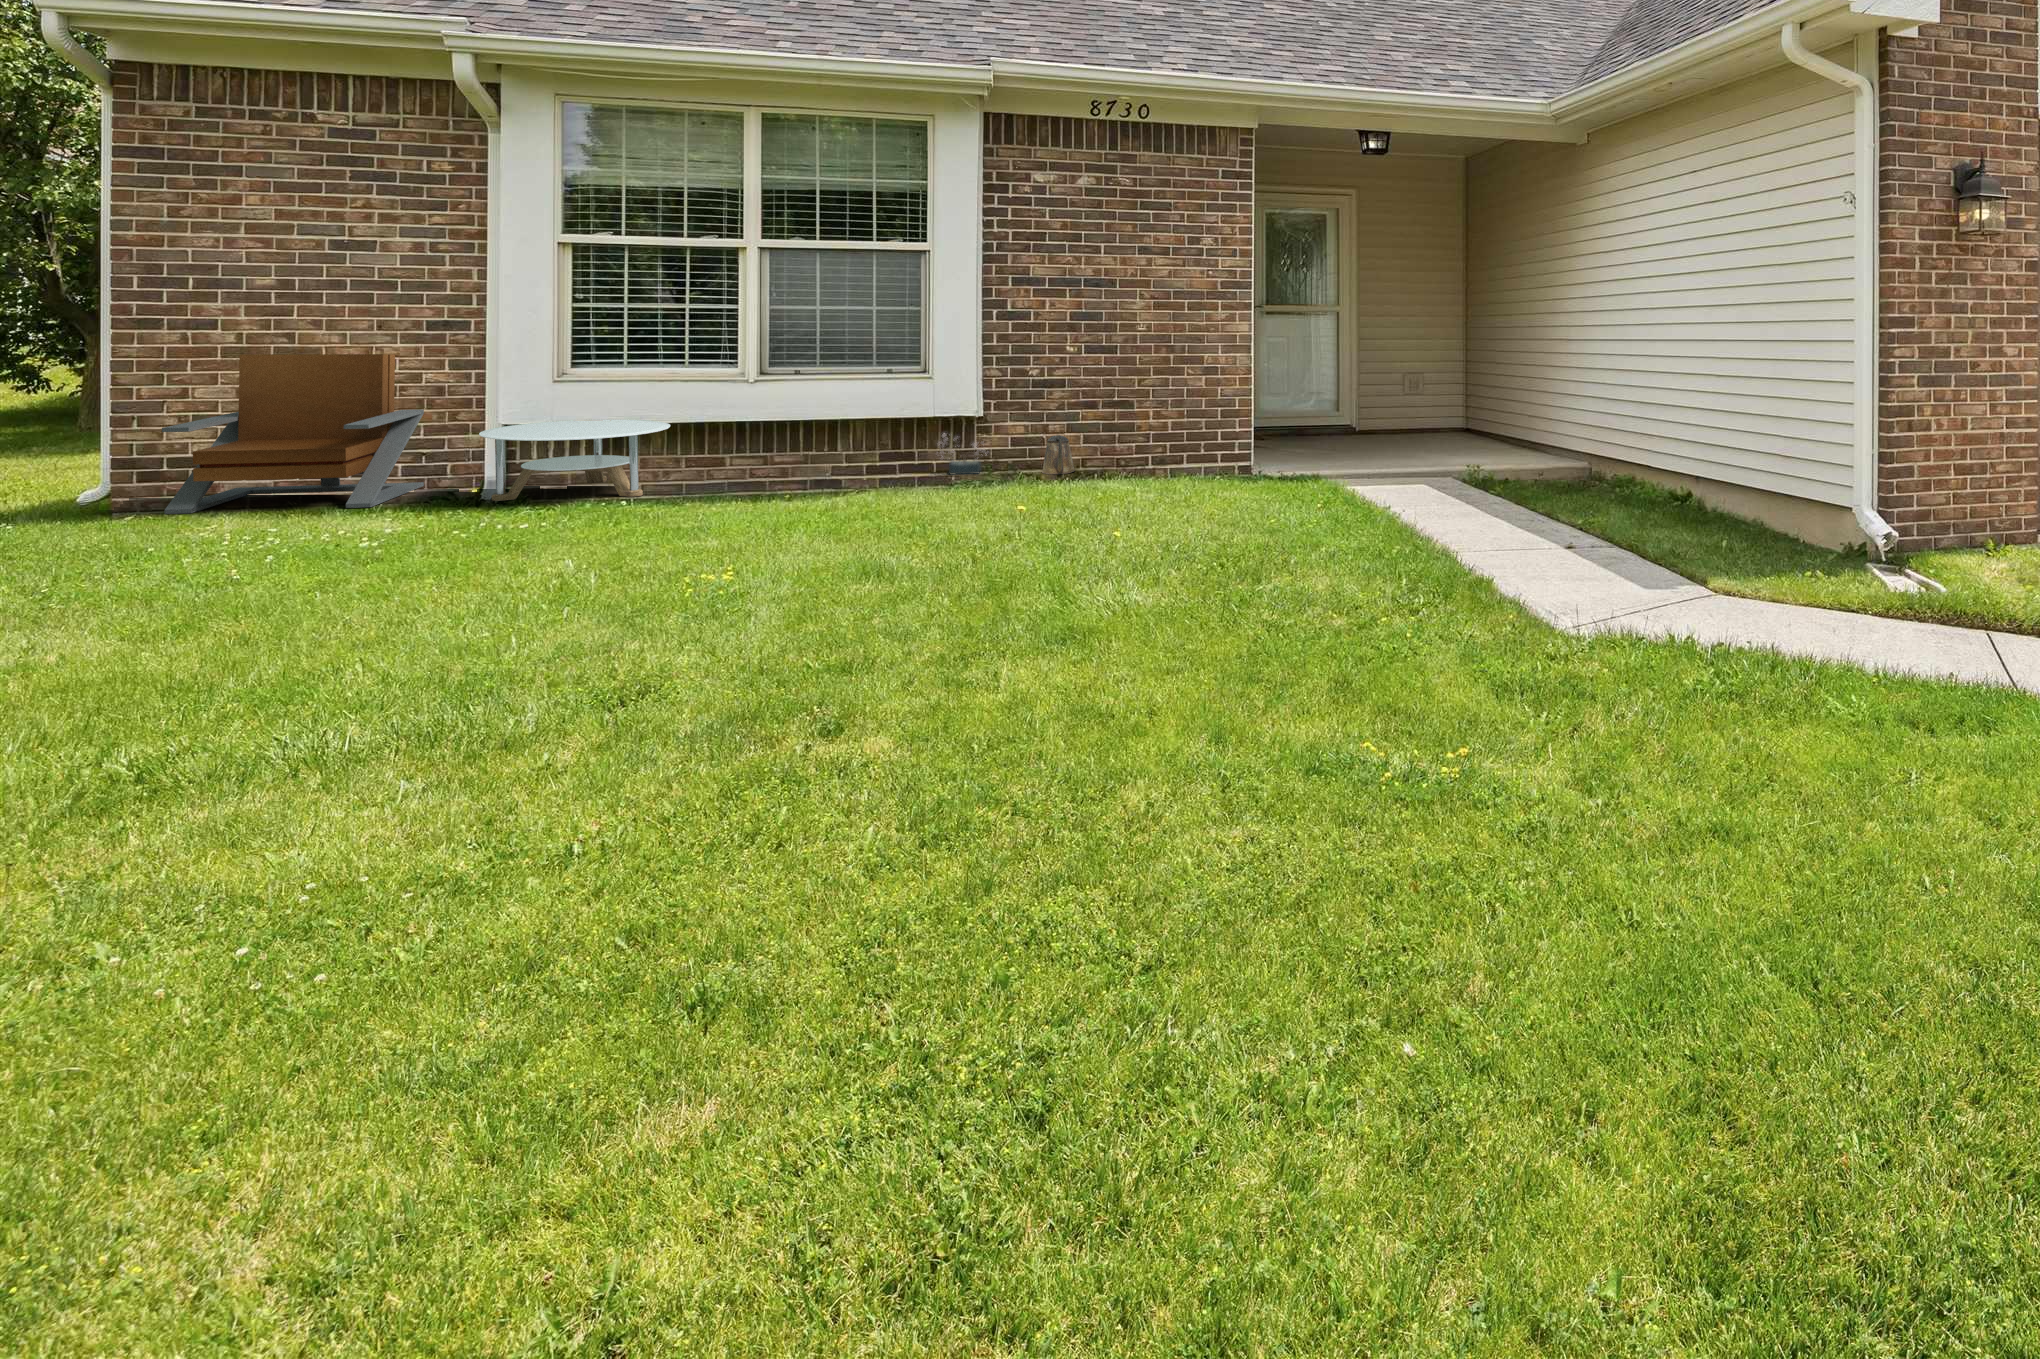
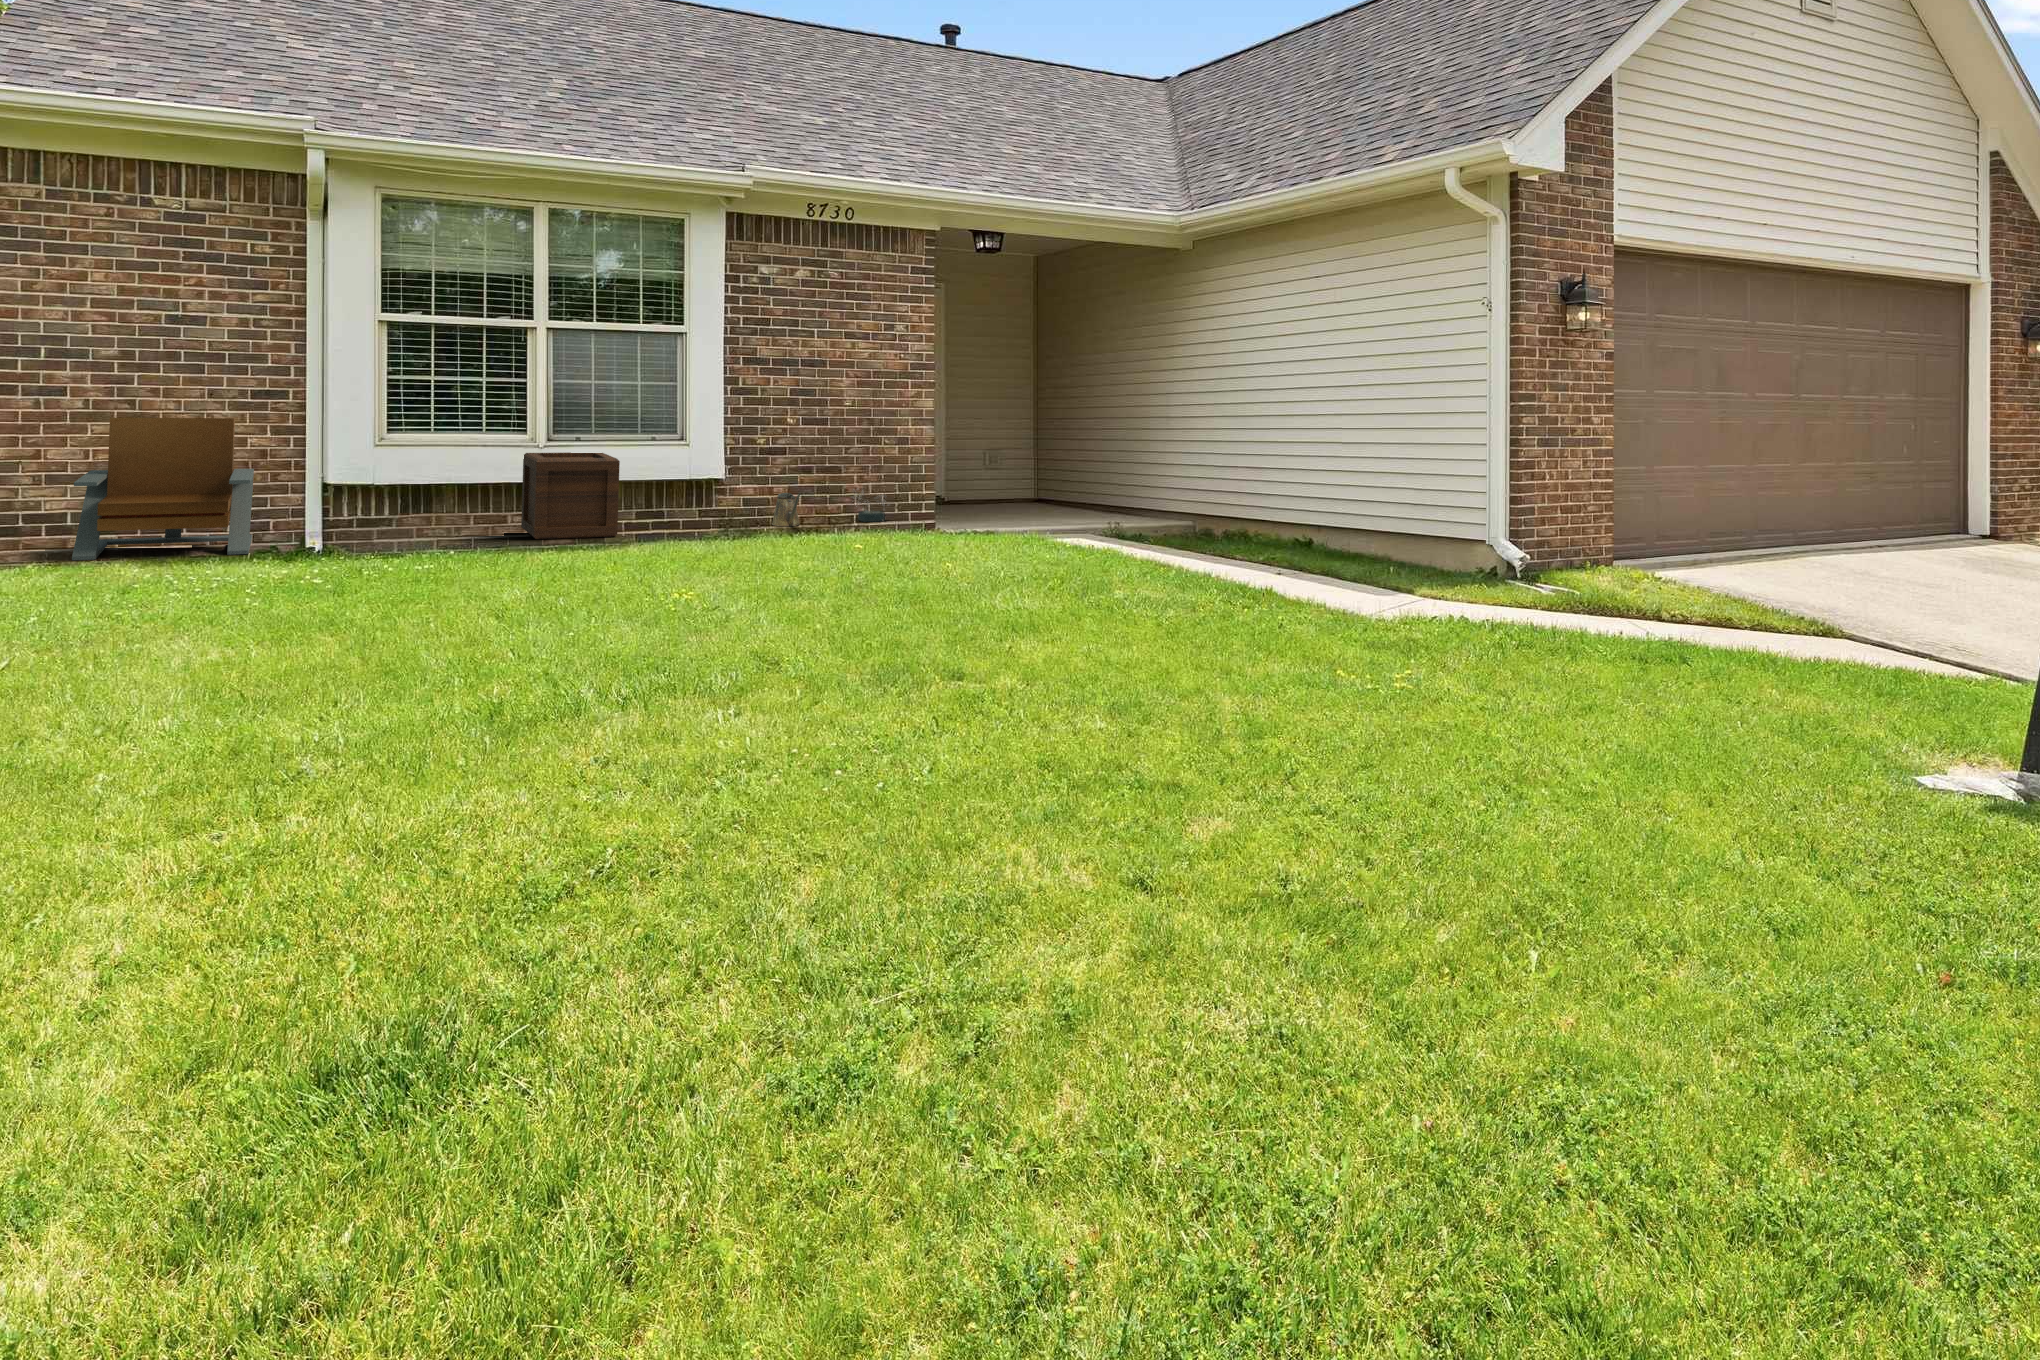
wooden crate: none [727,389,840,490] -> present [521,452,620,539]
round table: present [479,419,670,501] -> none [327,478,482,549]
decorative plant: present [939,435,984,475] -> present [853,489,885,522]

